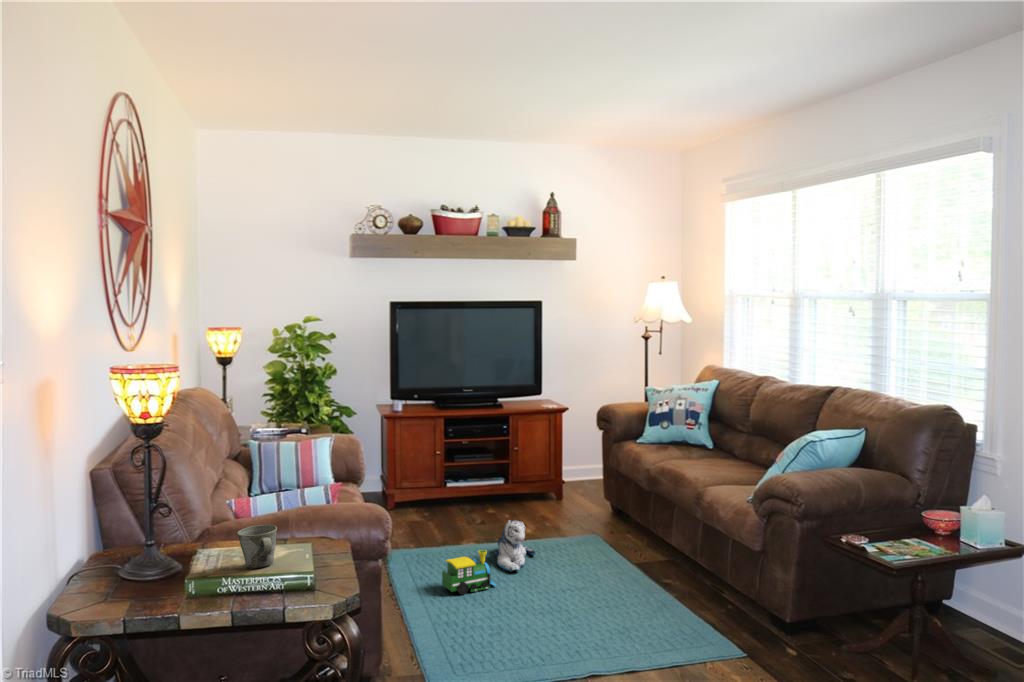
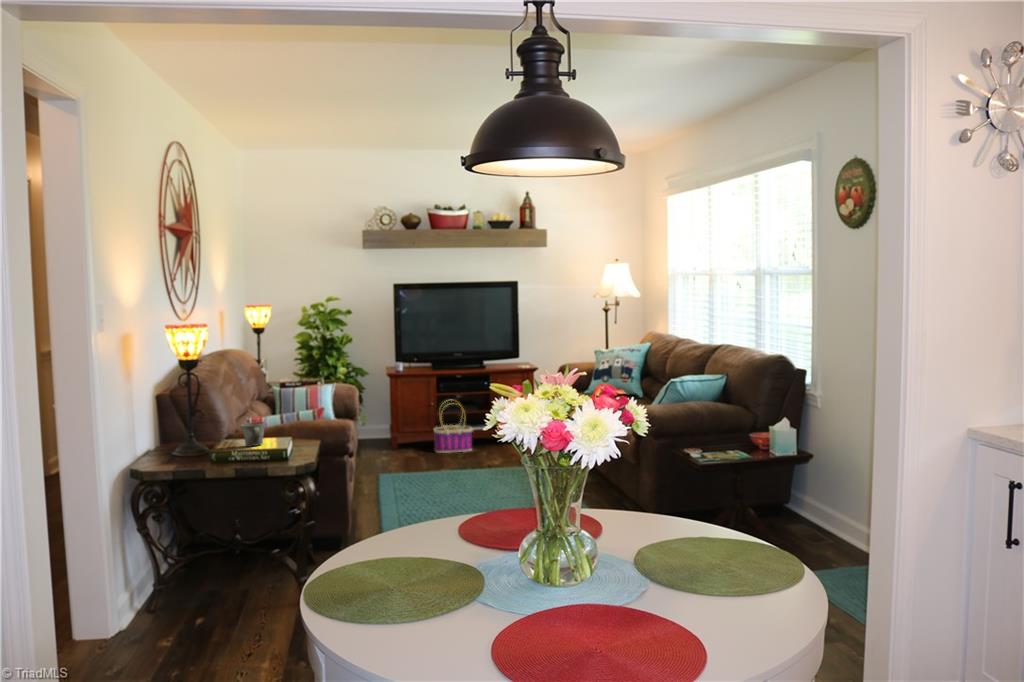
basket: none [442,448,492,517] -> present [434,404,473,453]
plush toy: present [495,520,535,572] -> none [460,449,493,486]
toy train: present [442,550,496,595] -> none [413,468,454,499]

